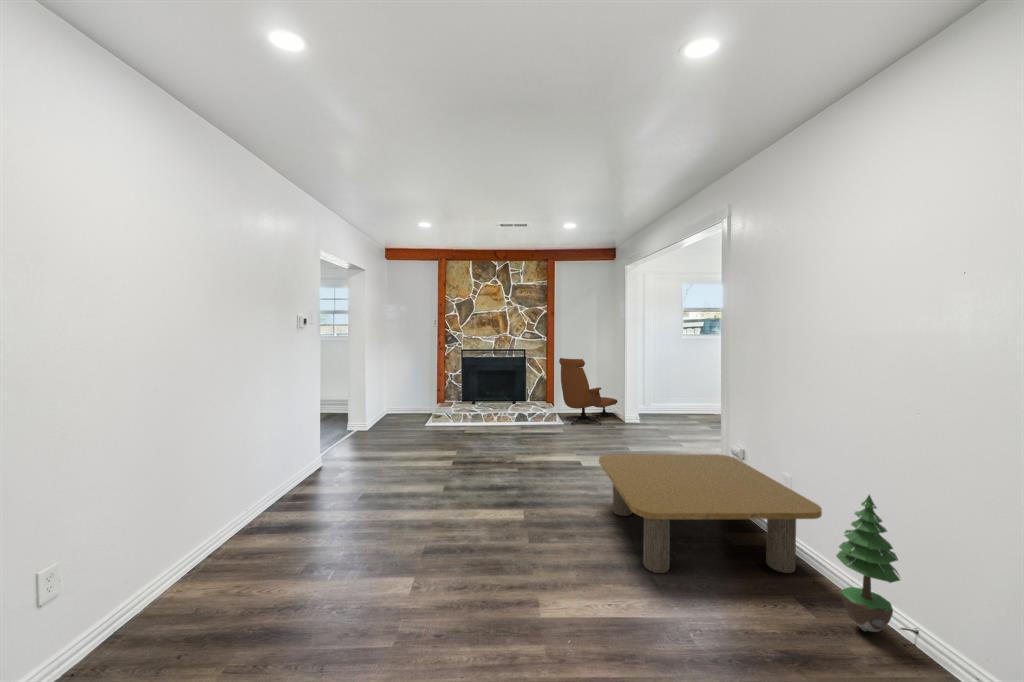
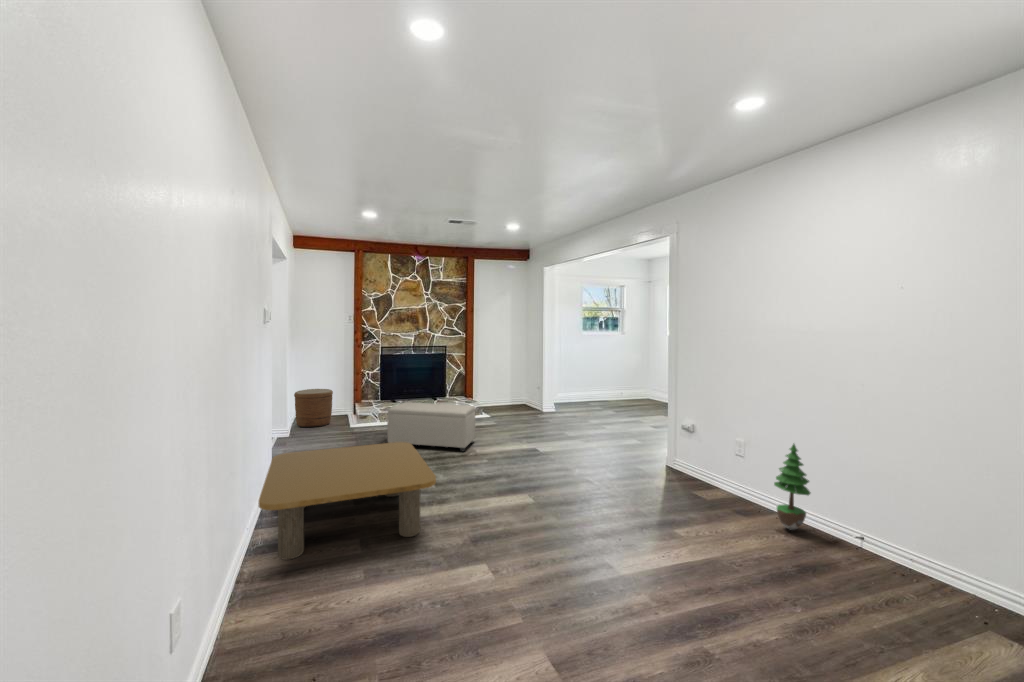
lounge chair: present [559,358,617,425] -> none [486,354,531,417]
woven basket: none [383,387,416,421] -> present [294,389,333,427]
ottoman: none [439,404,524,458] -> present [387,402,475,451]
coffee table: present [599,454,822,573] -> present [258,442,436,560]

